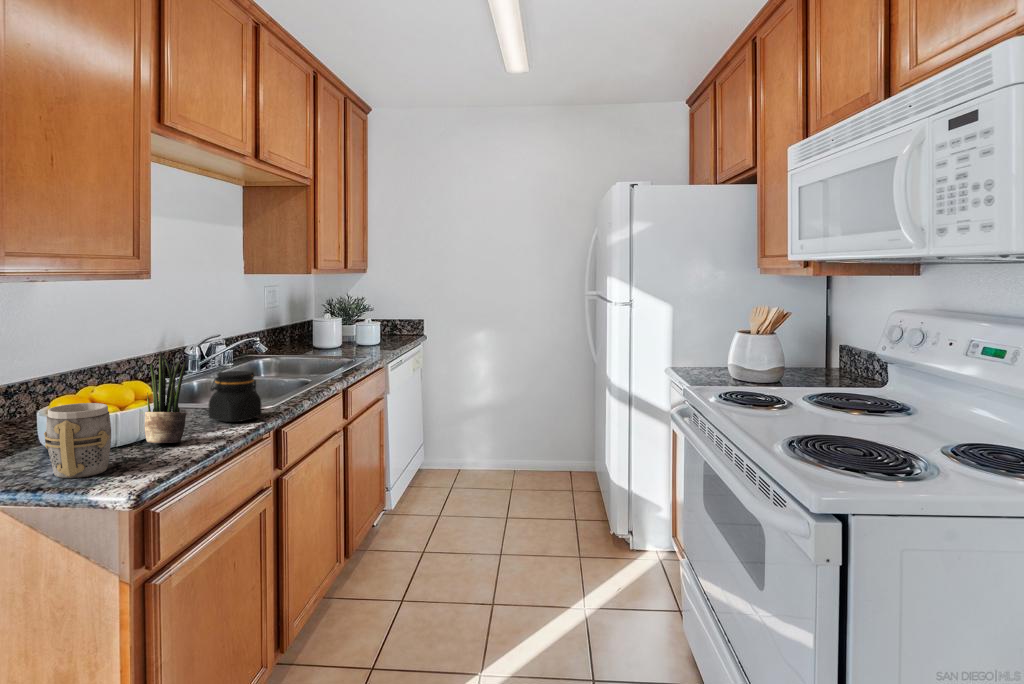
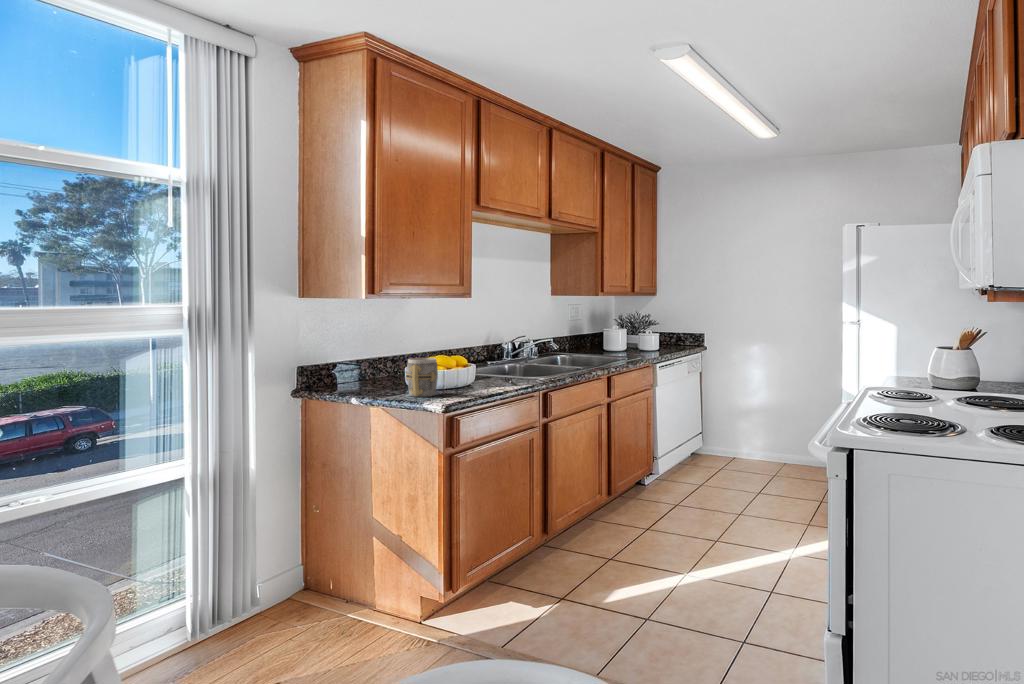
potted plant: present [145,352,187,443] -> none [459,333,484,389]
jar: present [209,371,262,422] -> none [502,352,534,384]

